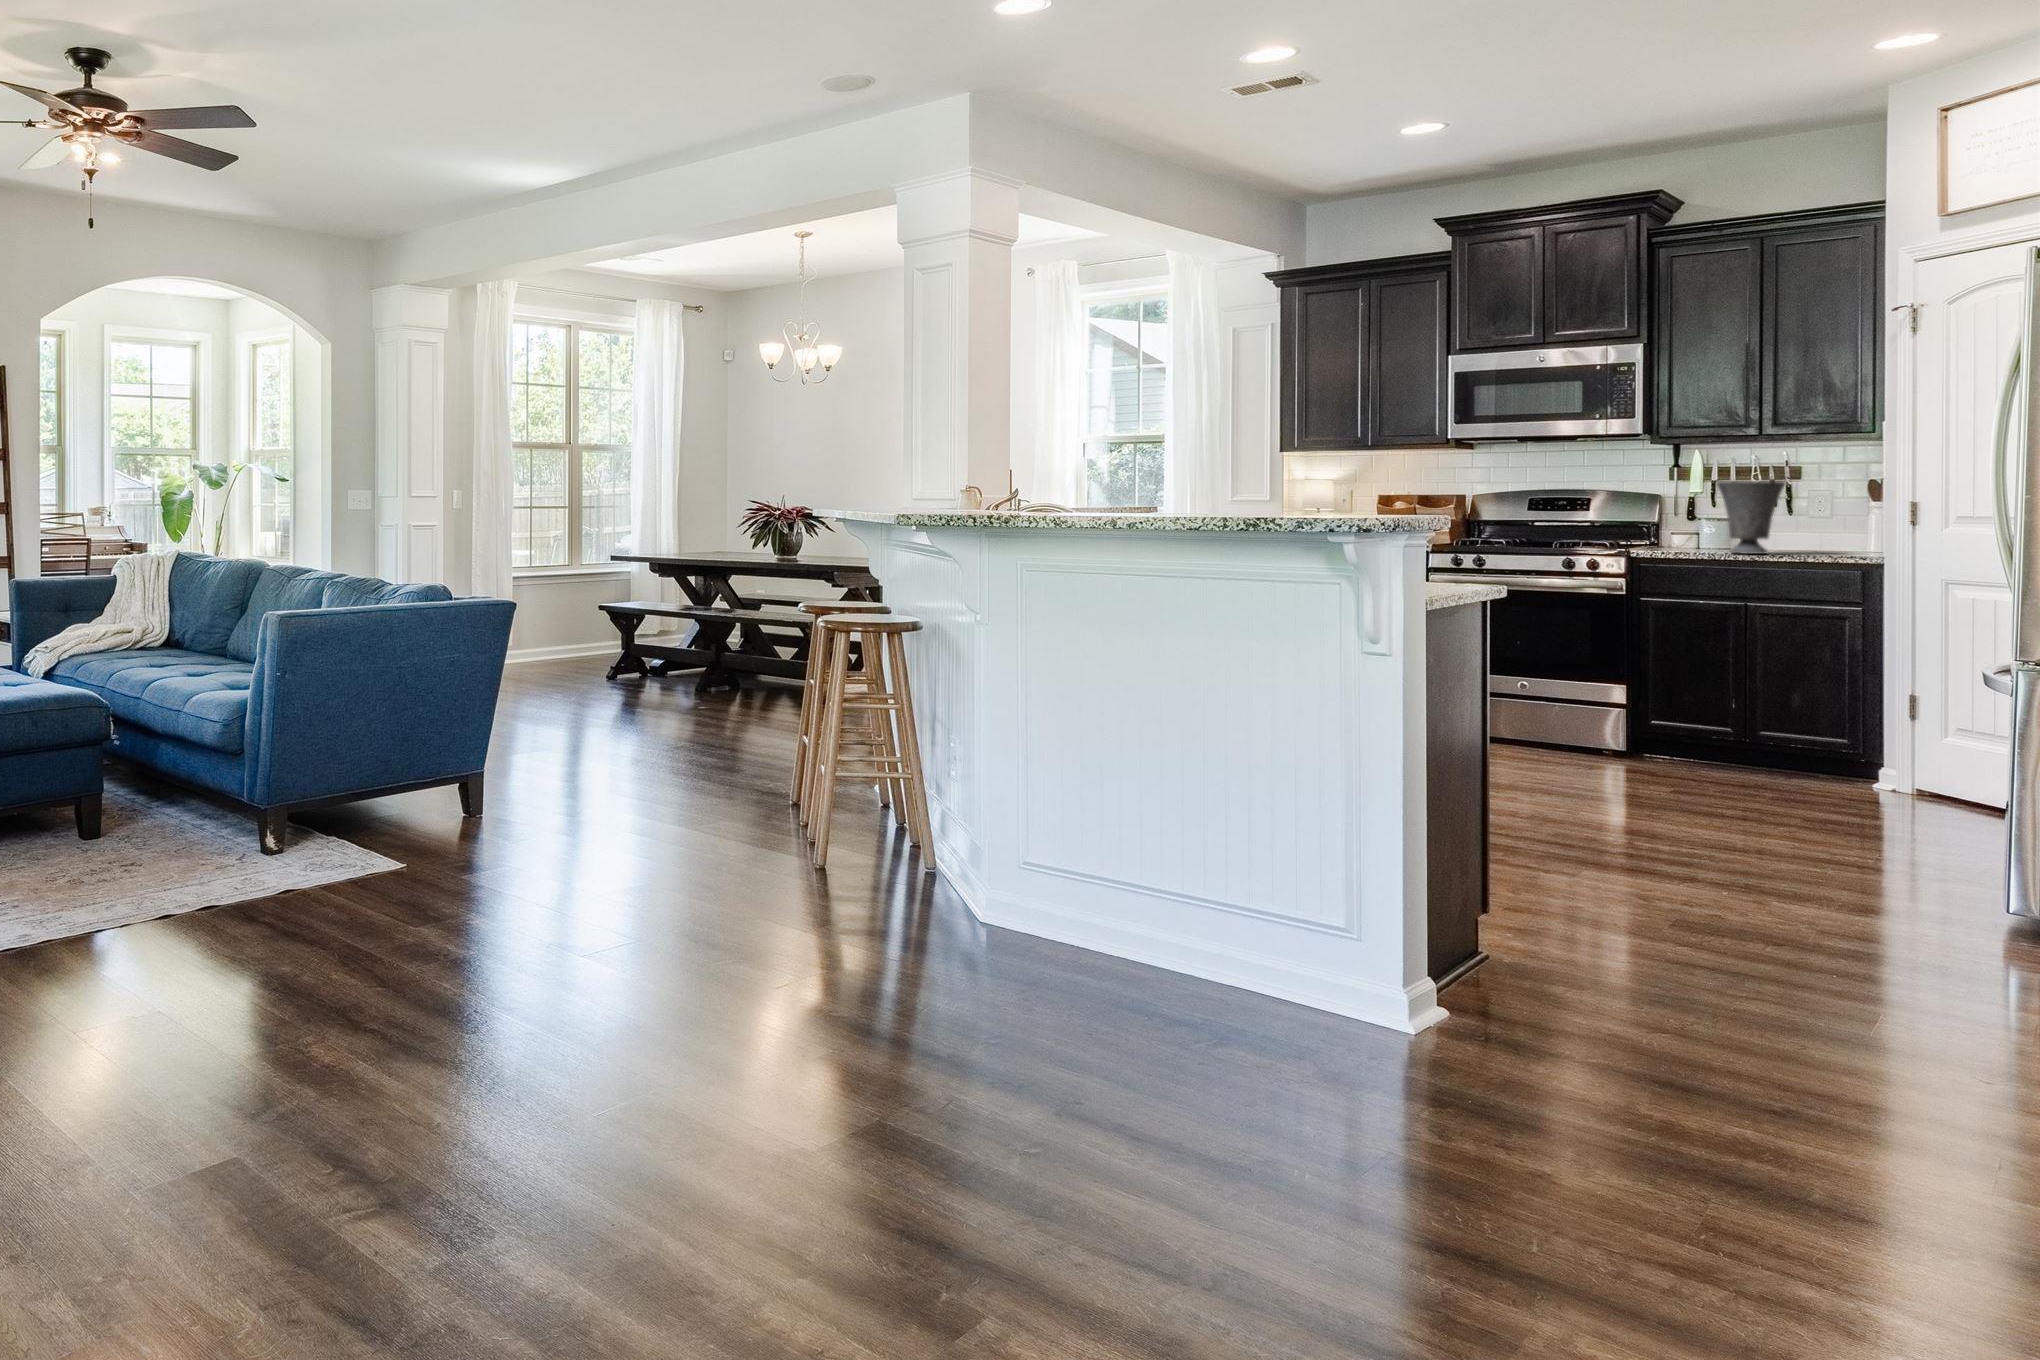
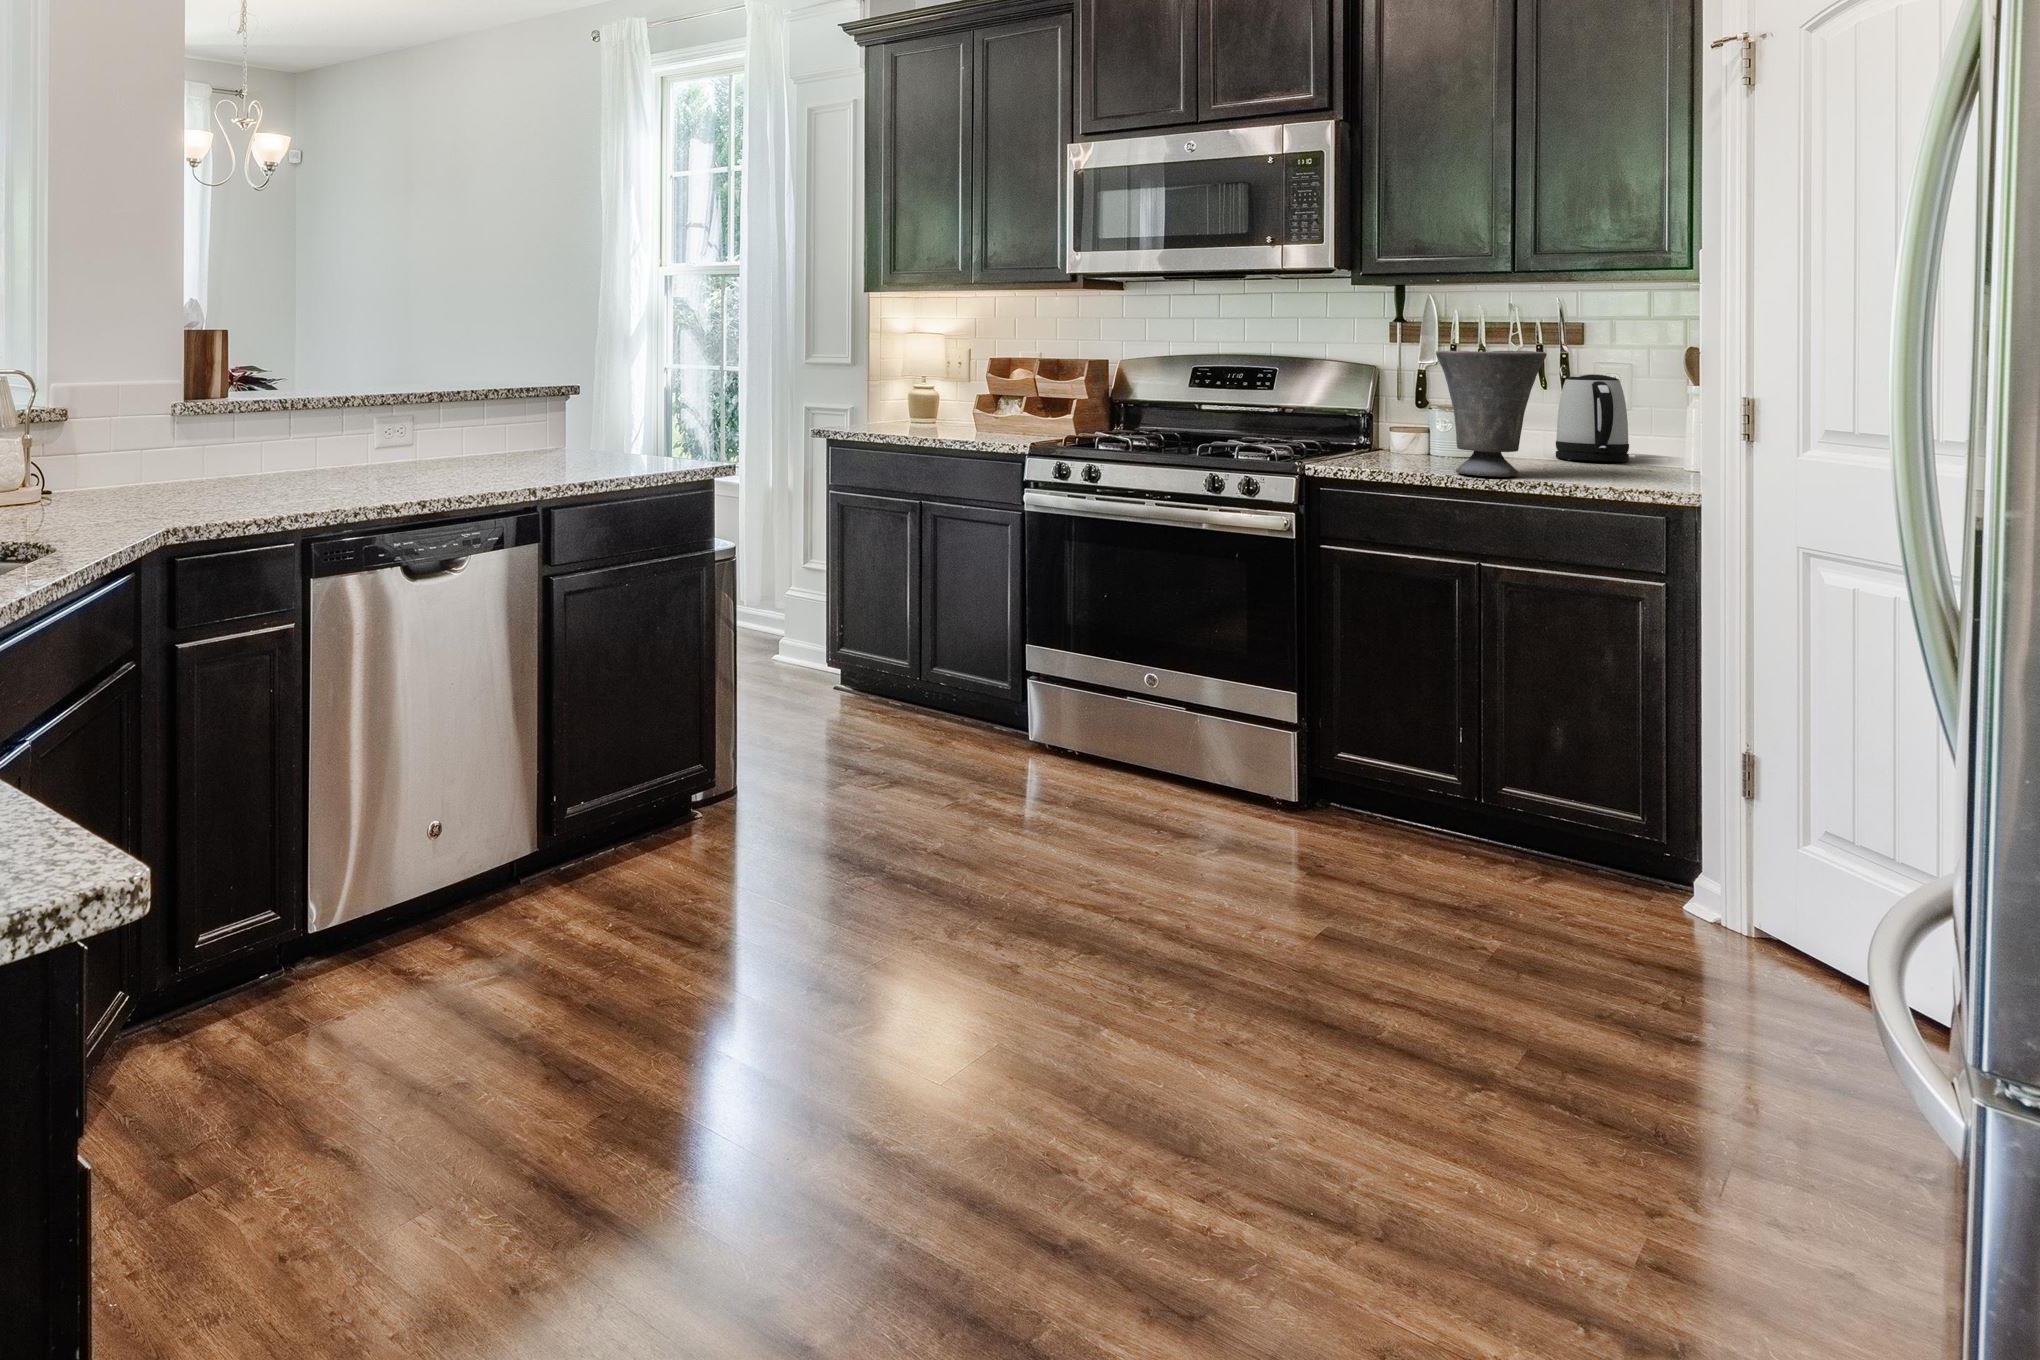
kettle: none [1784,497,1831,549] -> present [1556,374,1629,462]

